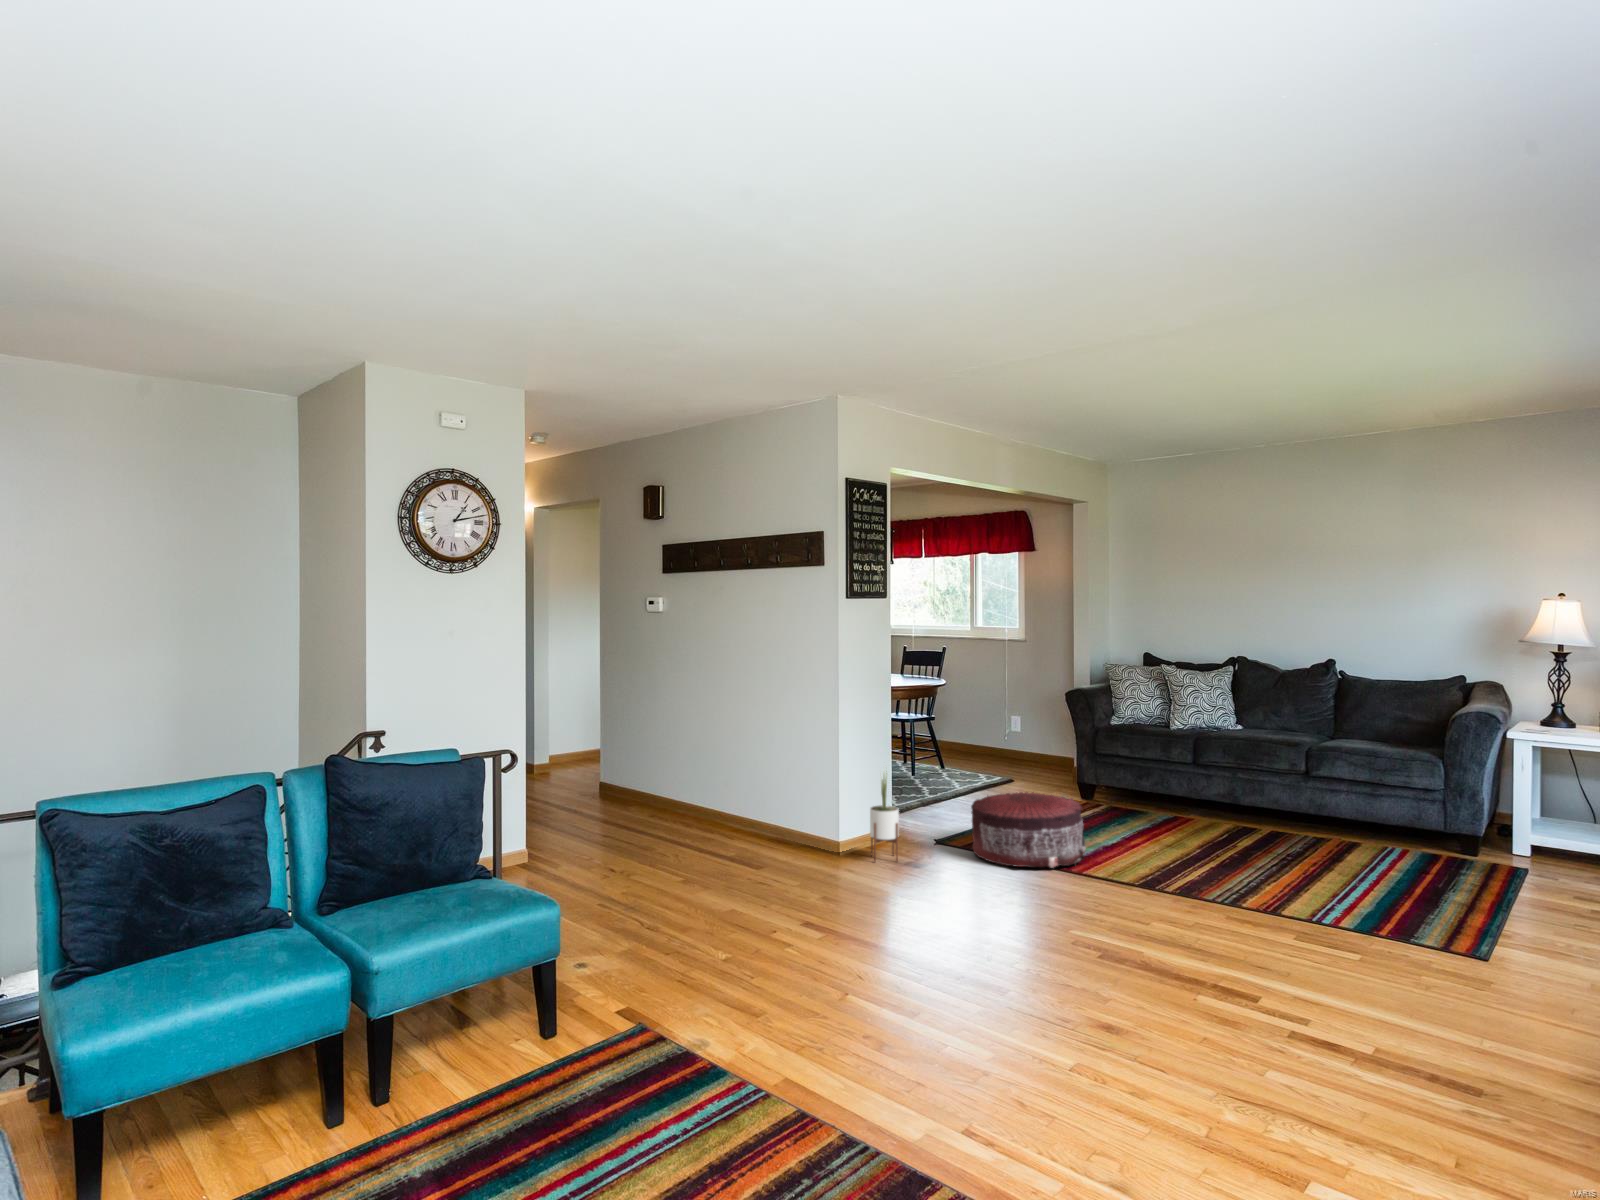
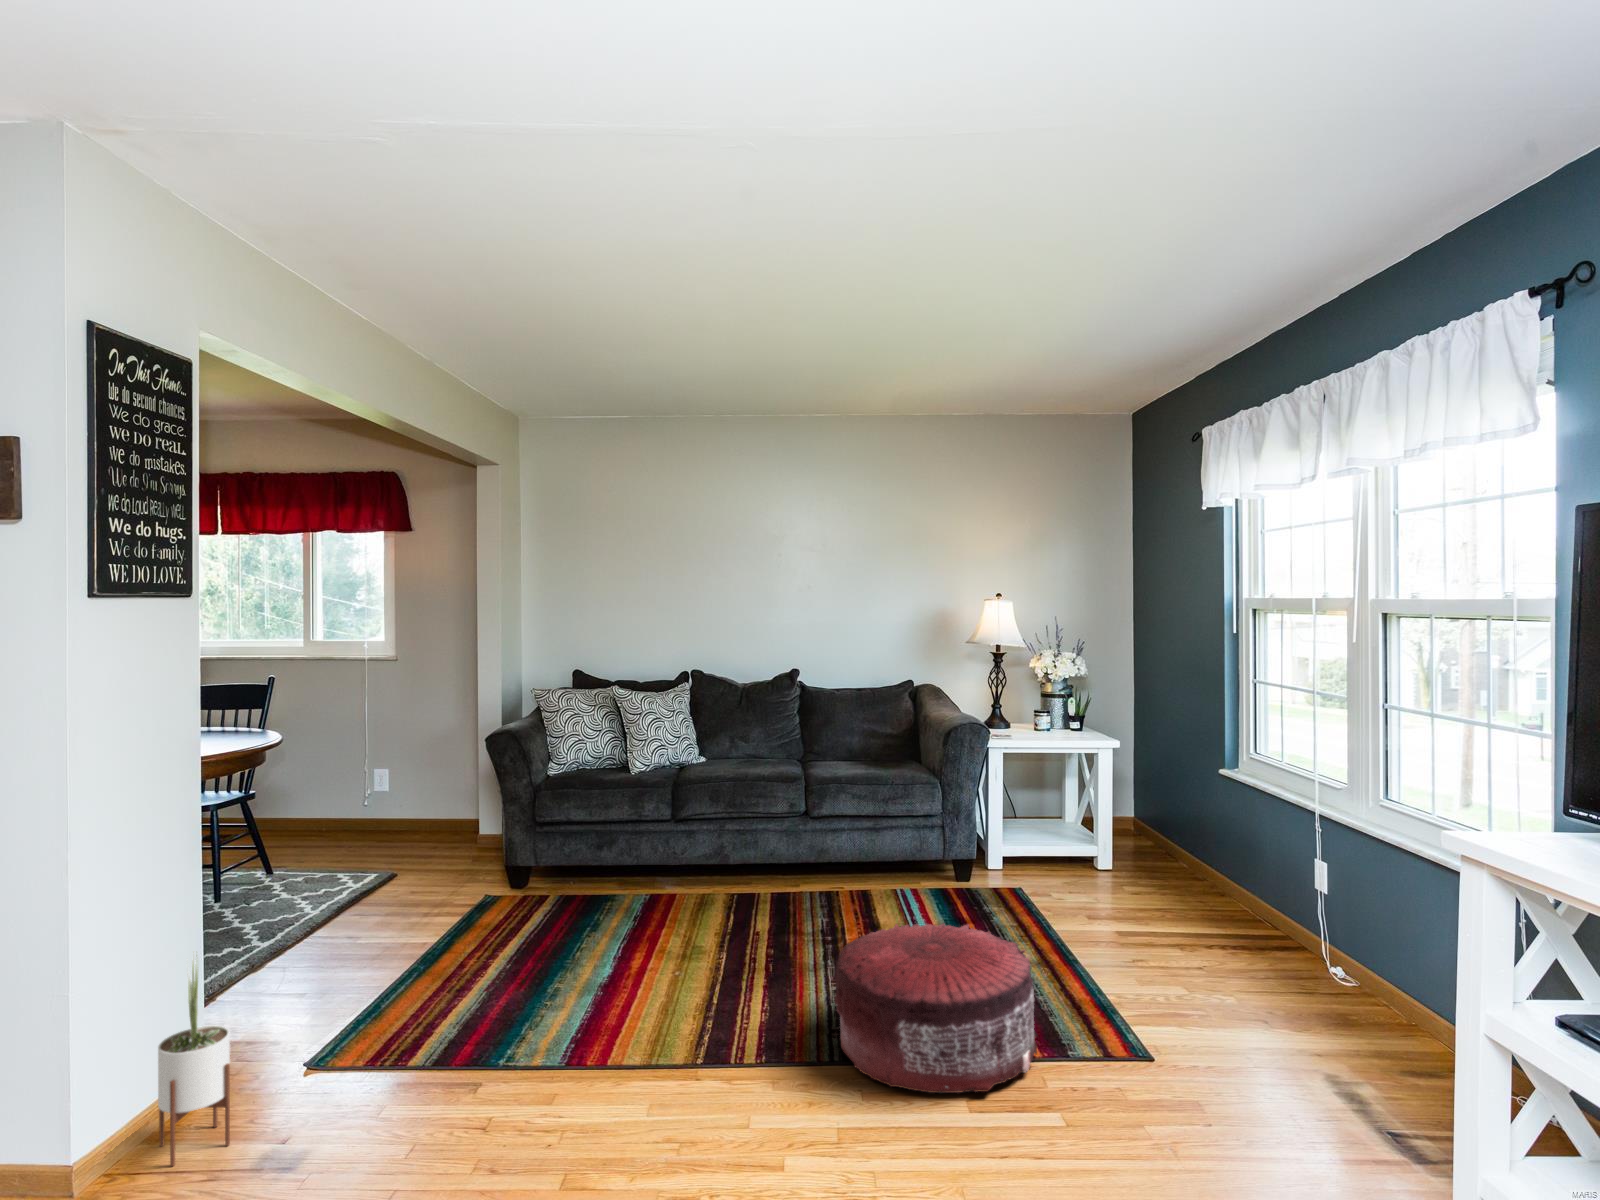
pouf: present [971,792,1086,868] -> present [835,924,1038,1093]

